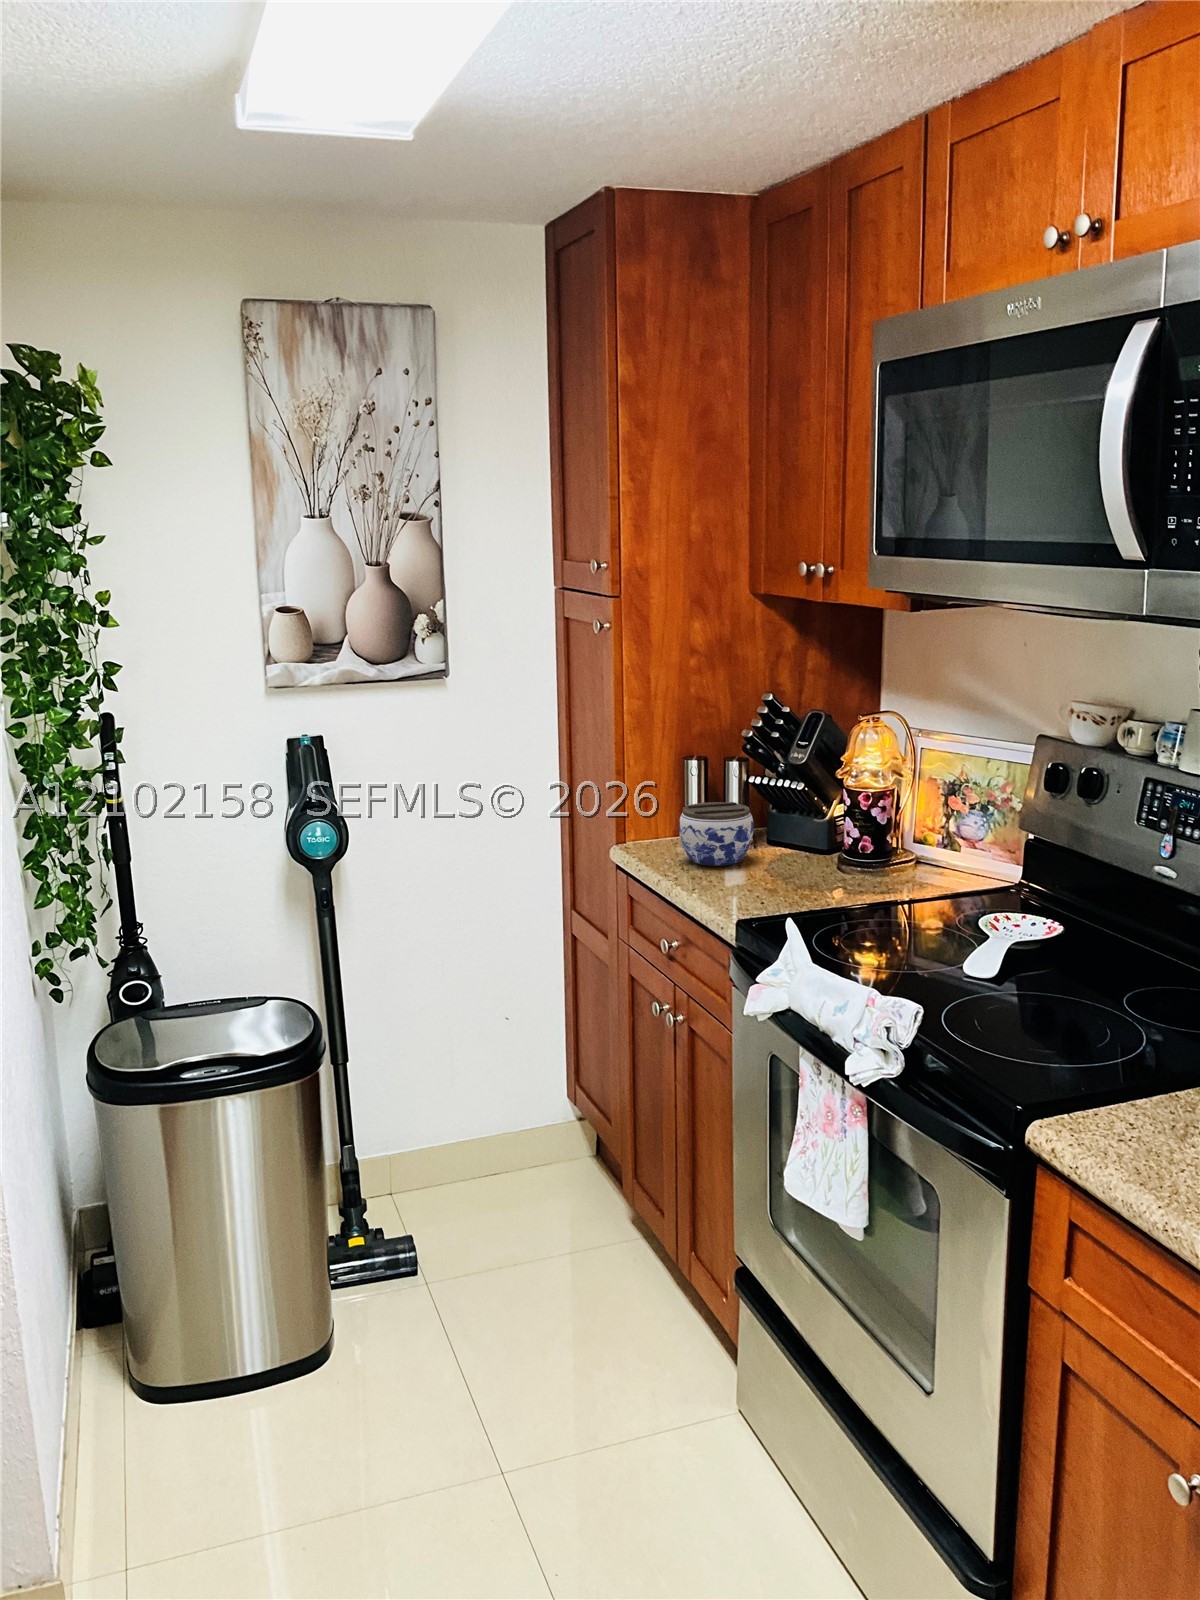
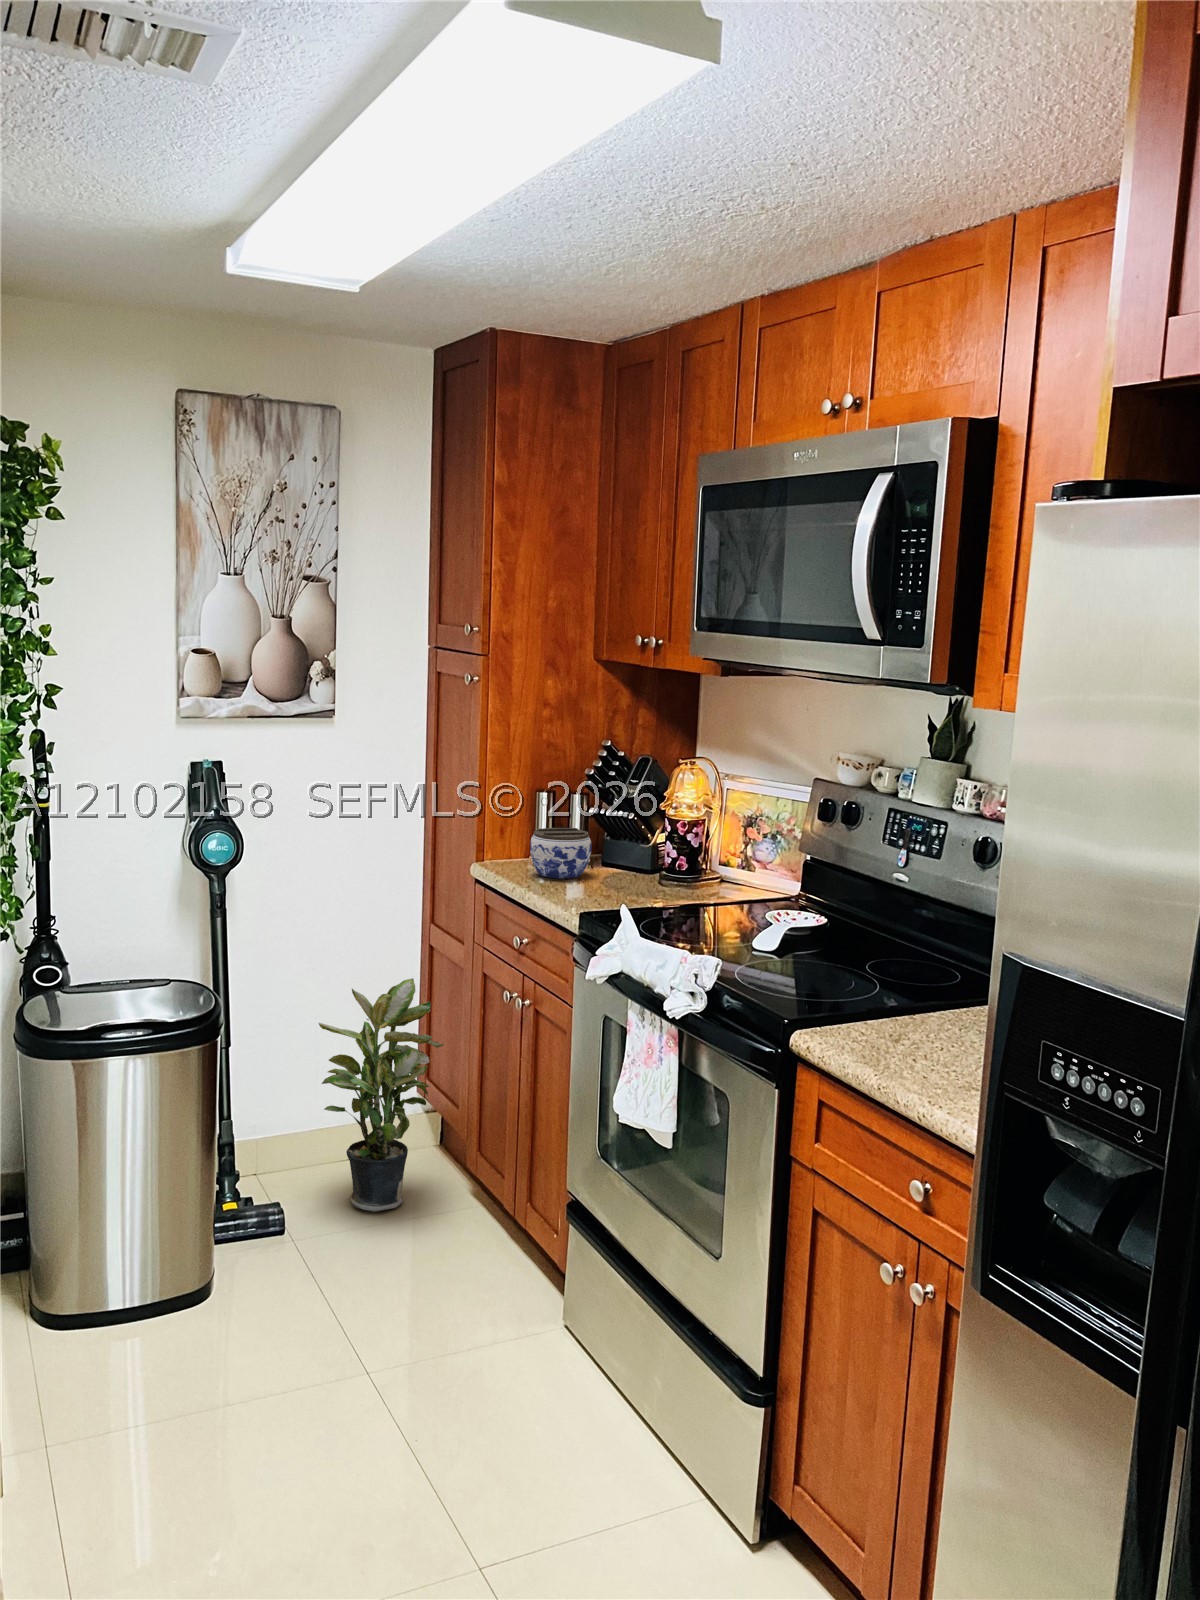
potted plant: none [444,981,593,1249] -> present [319,978,444,1212]

